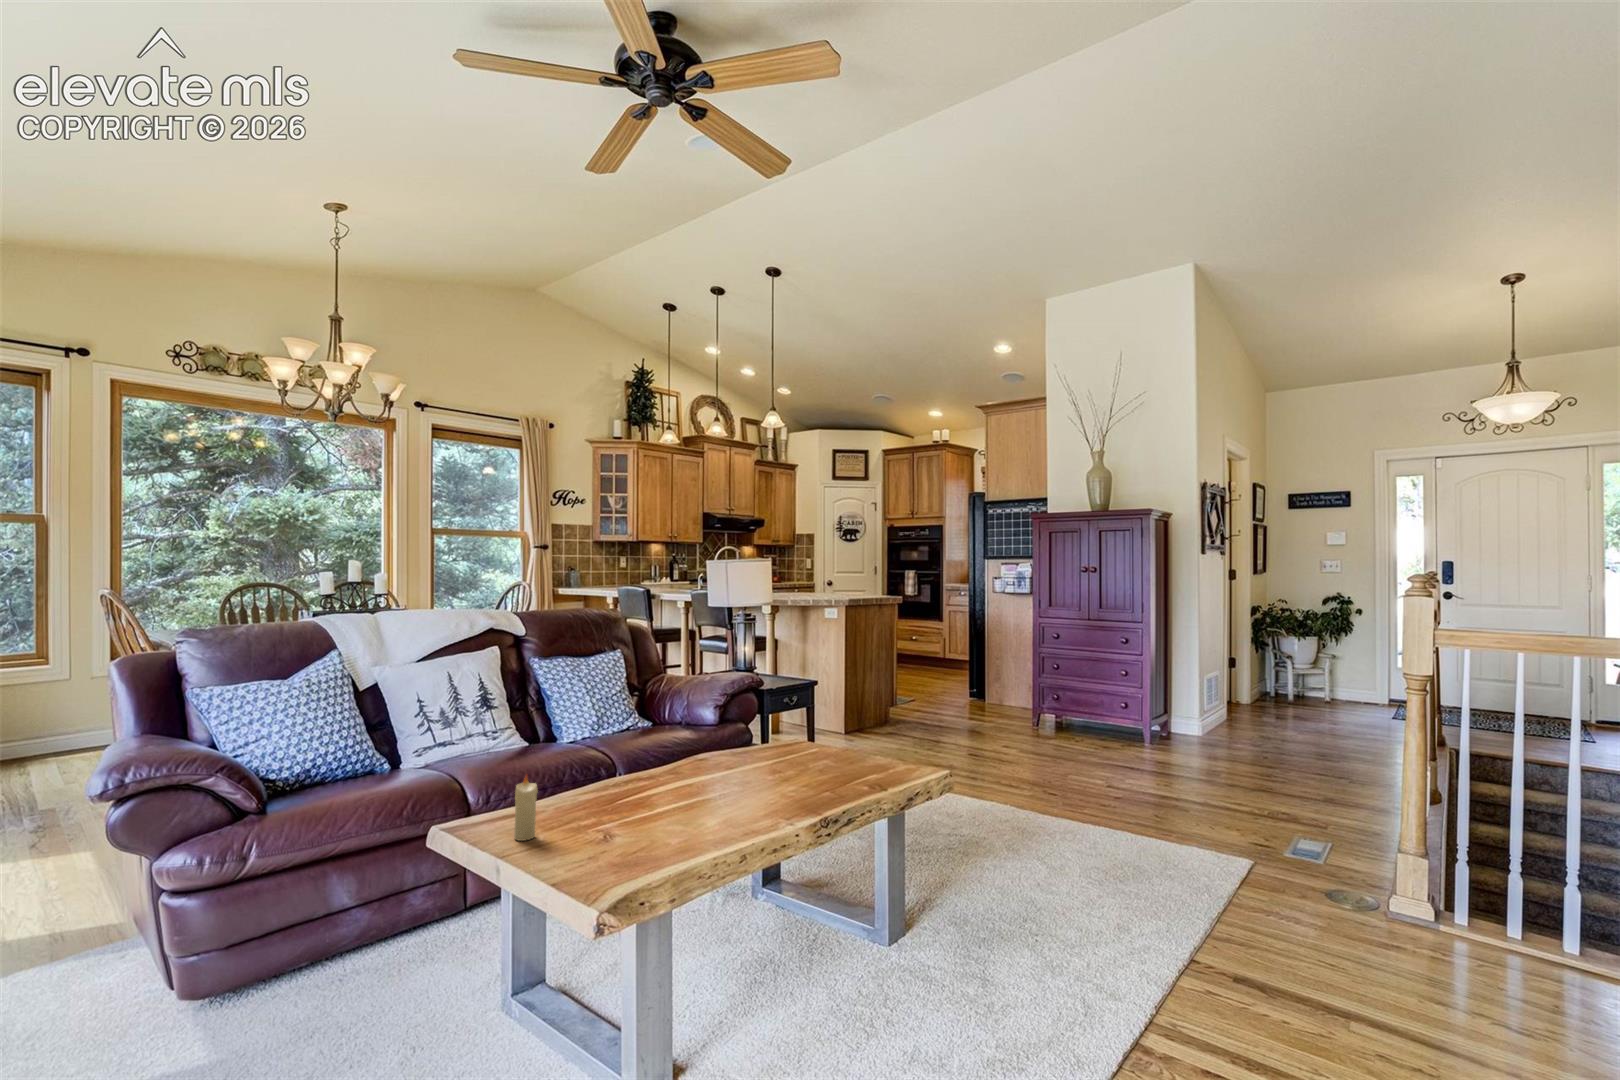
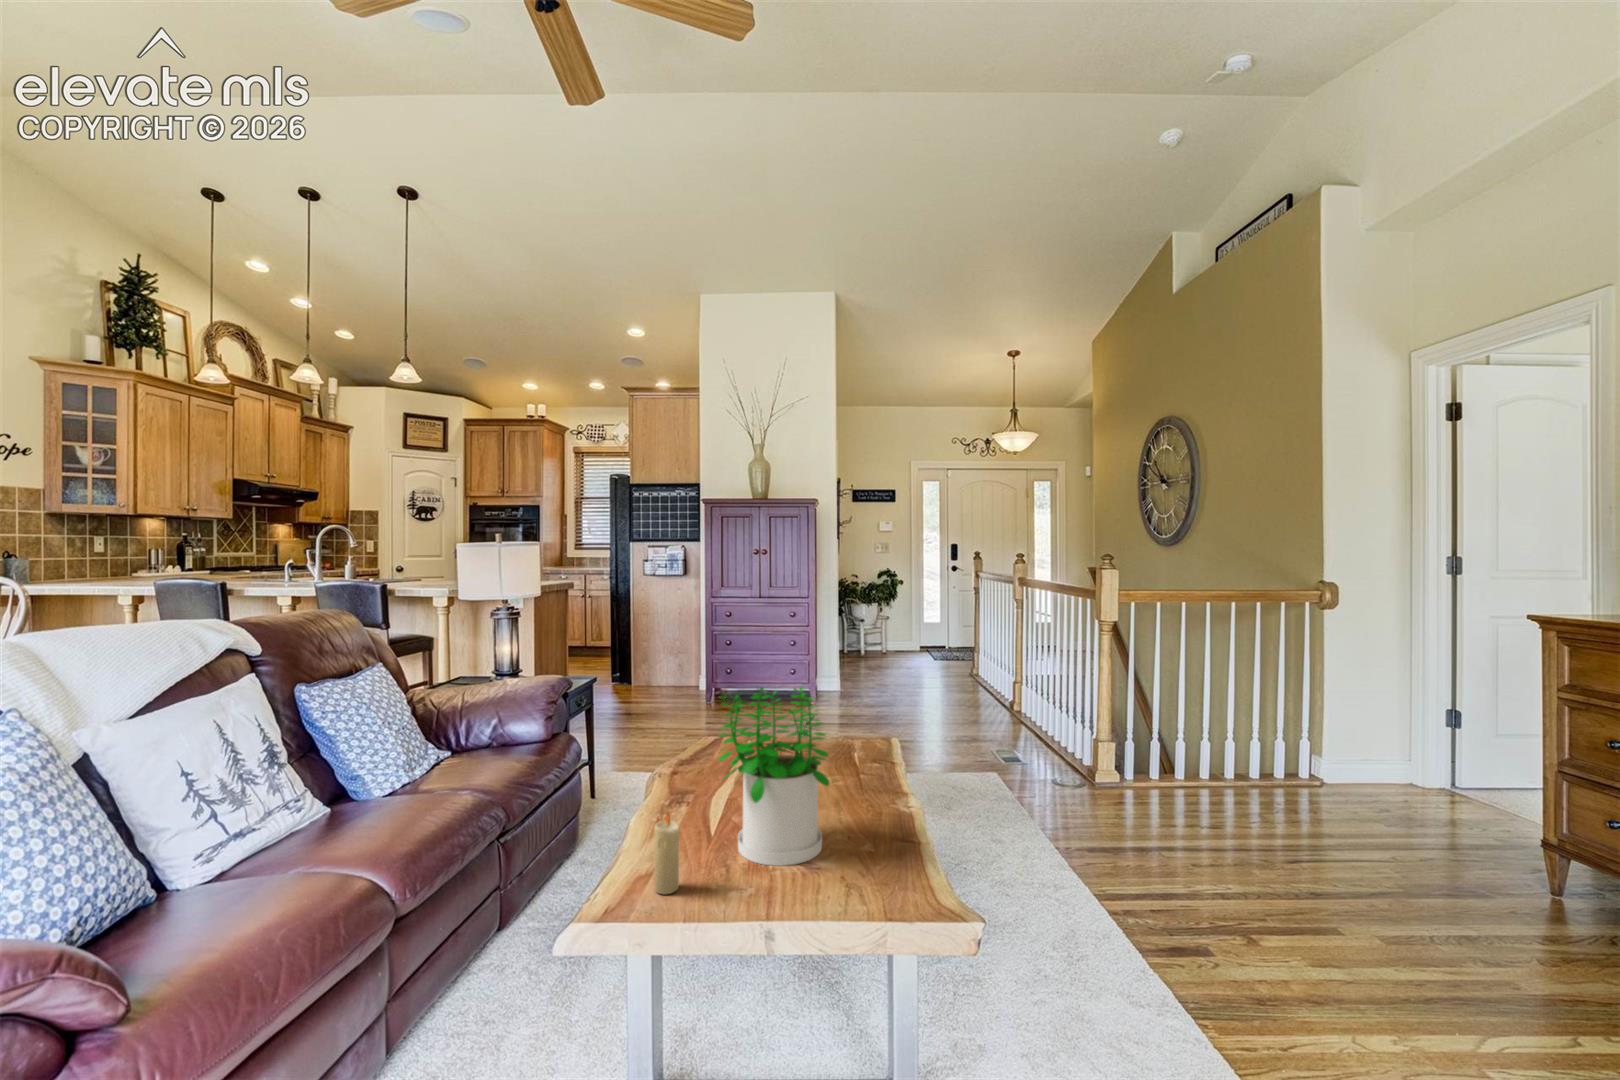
potted plant: none [584,691,713,856] -> present [718,687,830,866]

